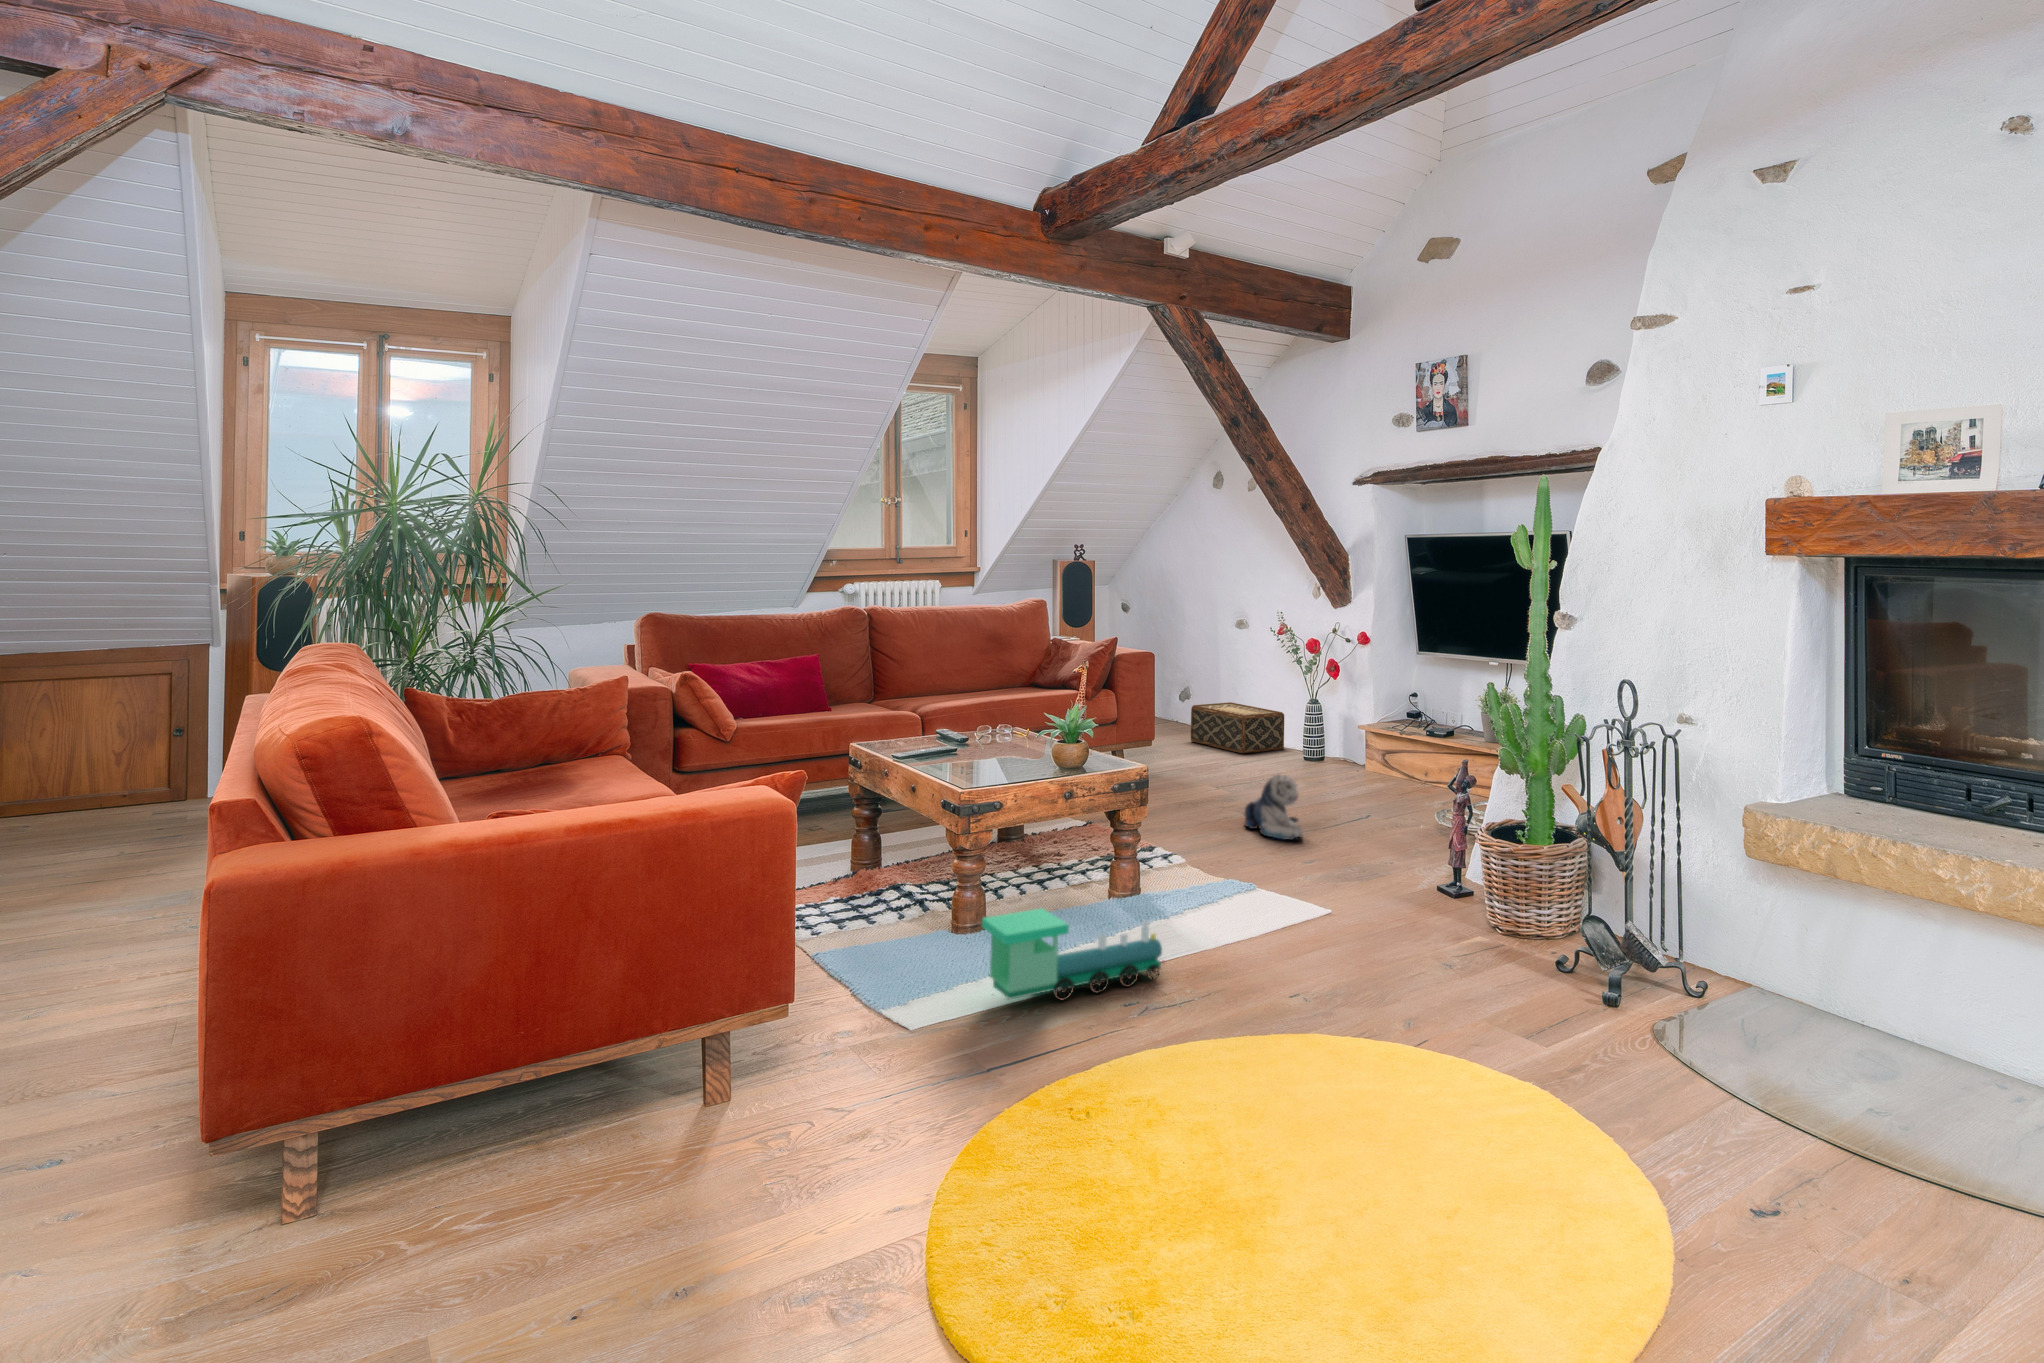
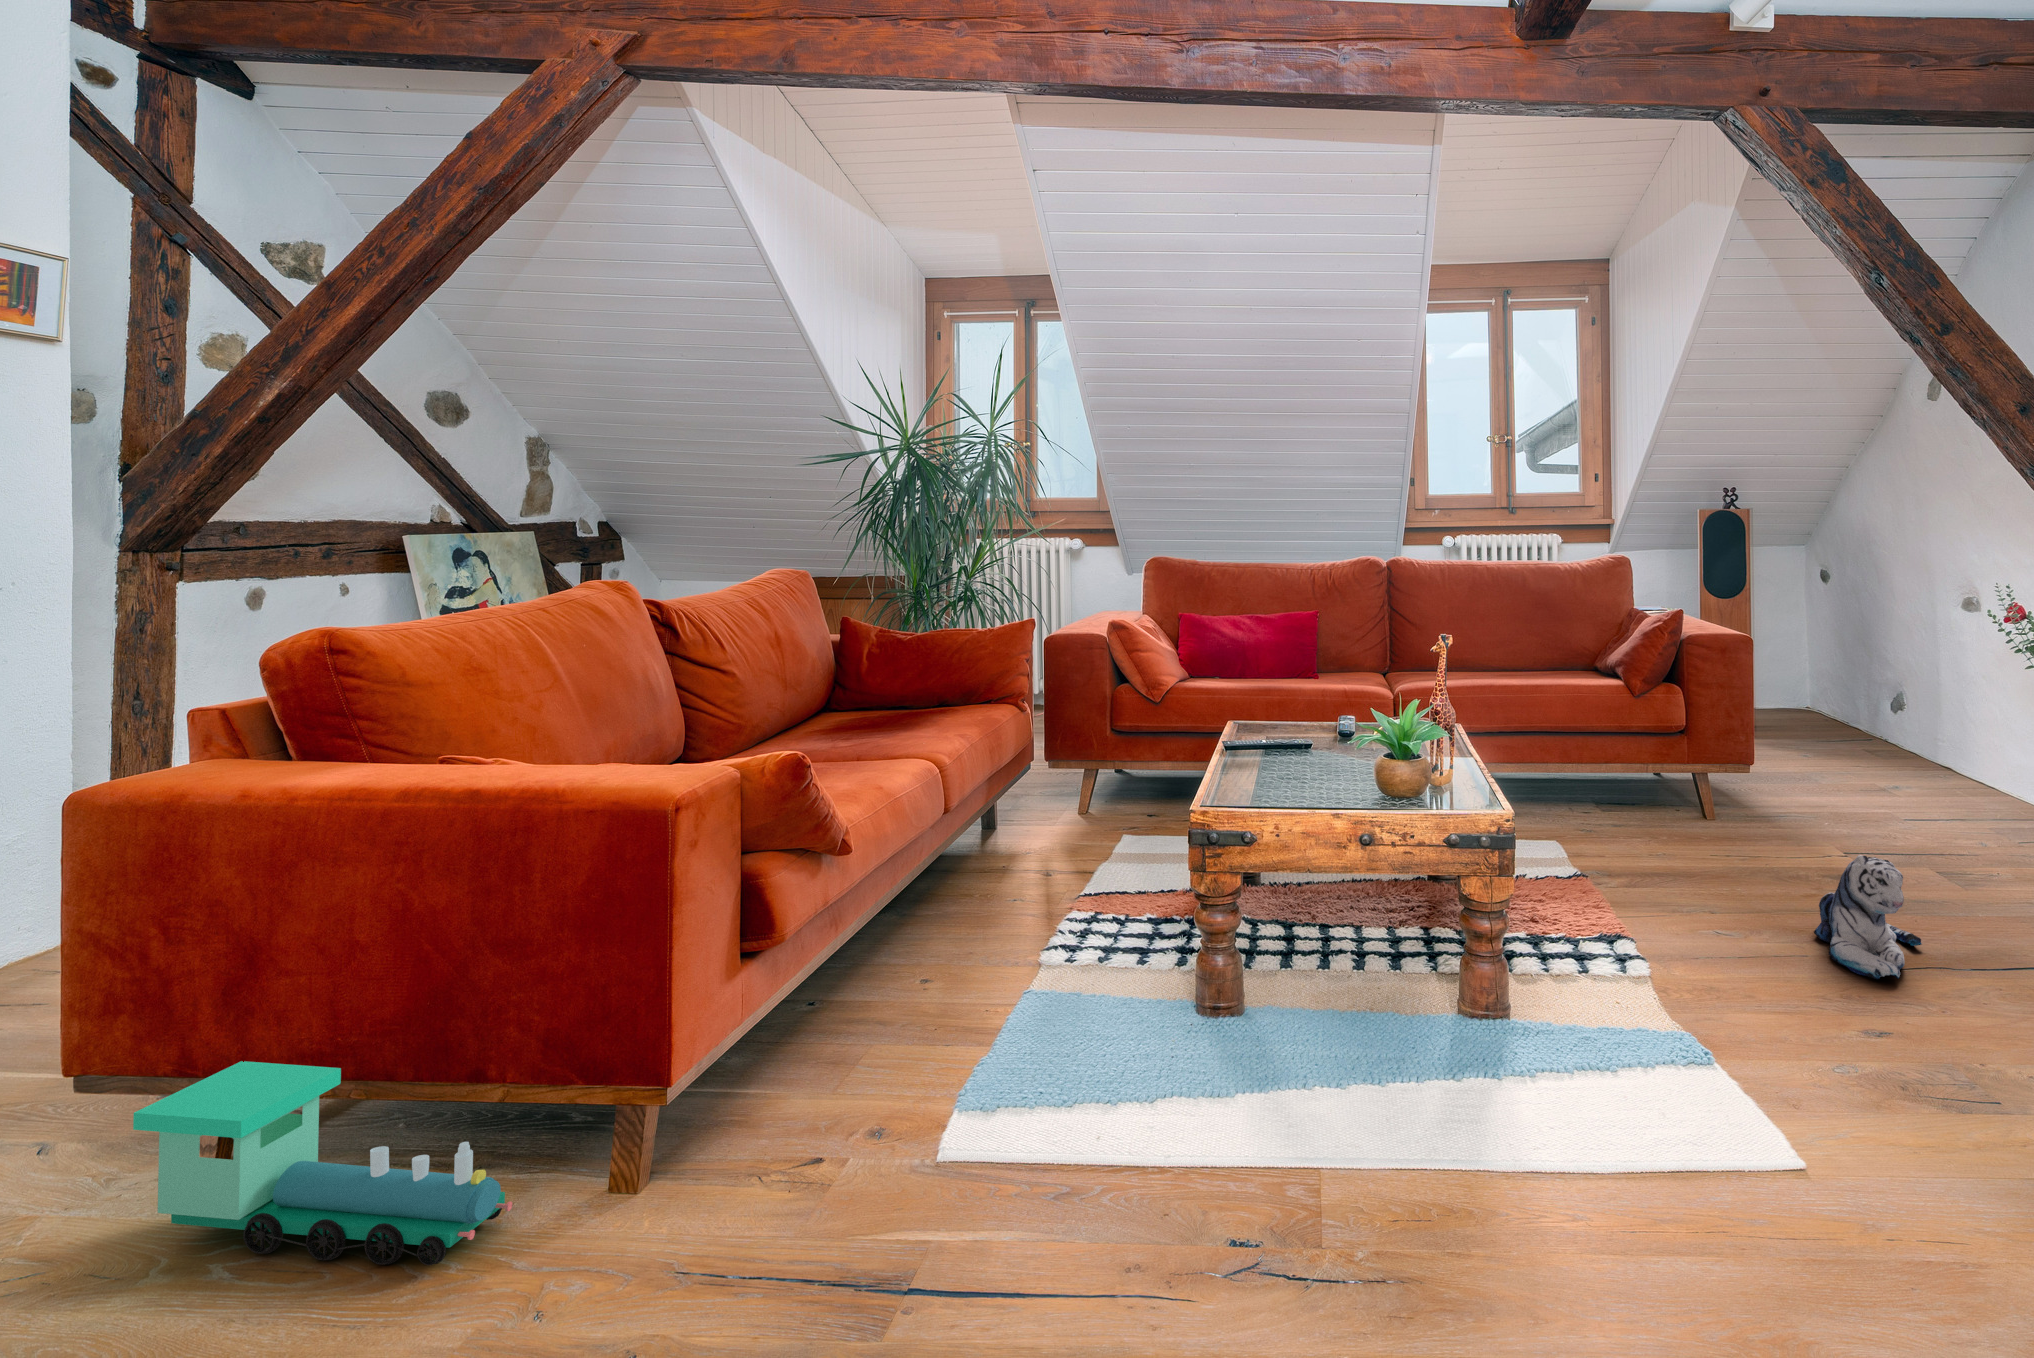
woven basket: present [1191,702,1284,753] -> none [1874,721,2026,806]
toy train: present [982,908,1165,1000] -> present [133,1061,512,1265]

